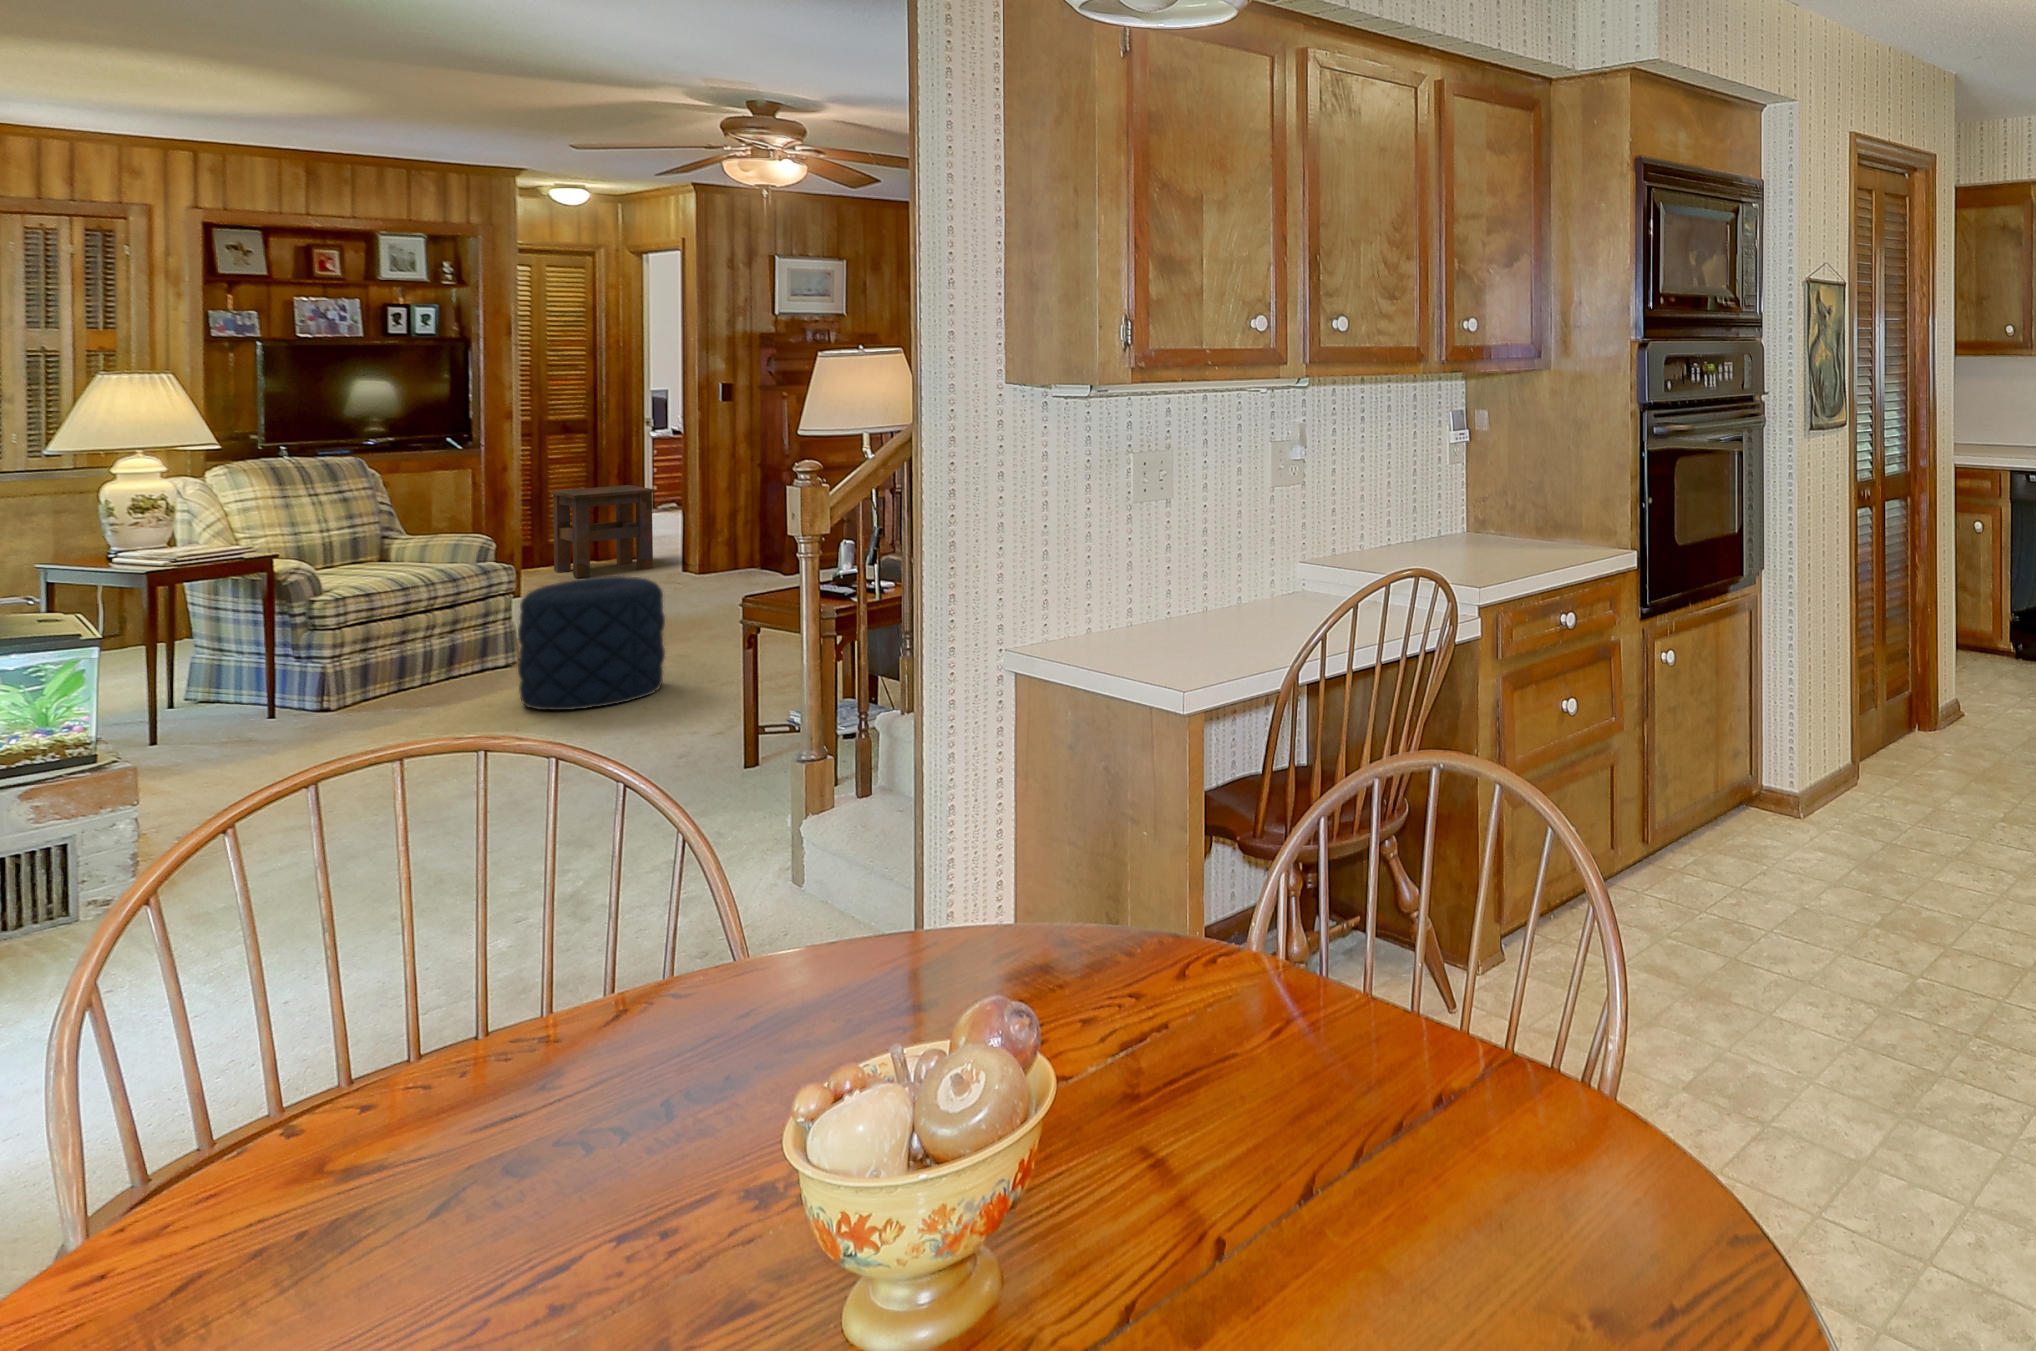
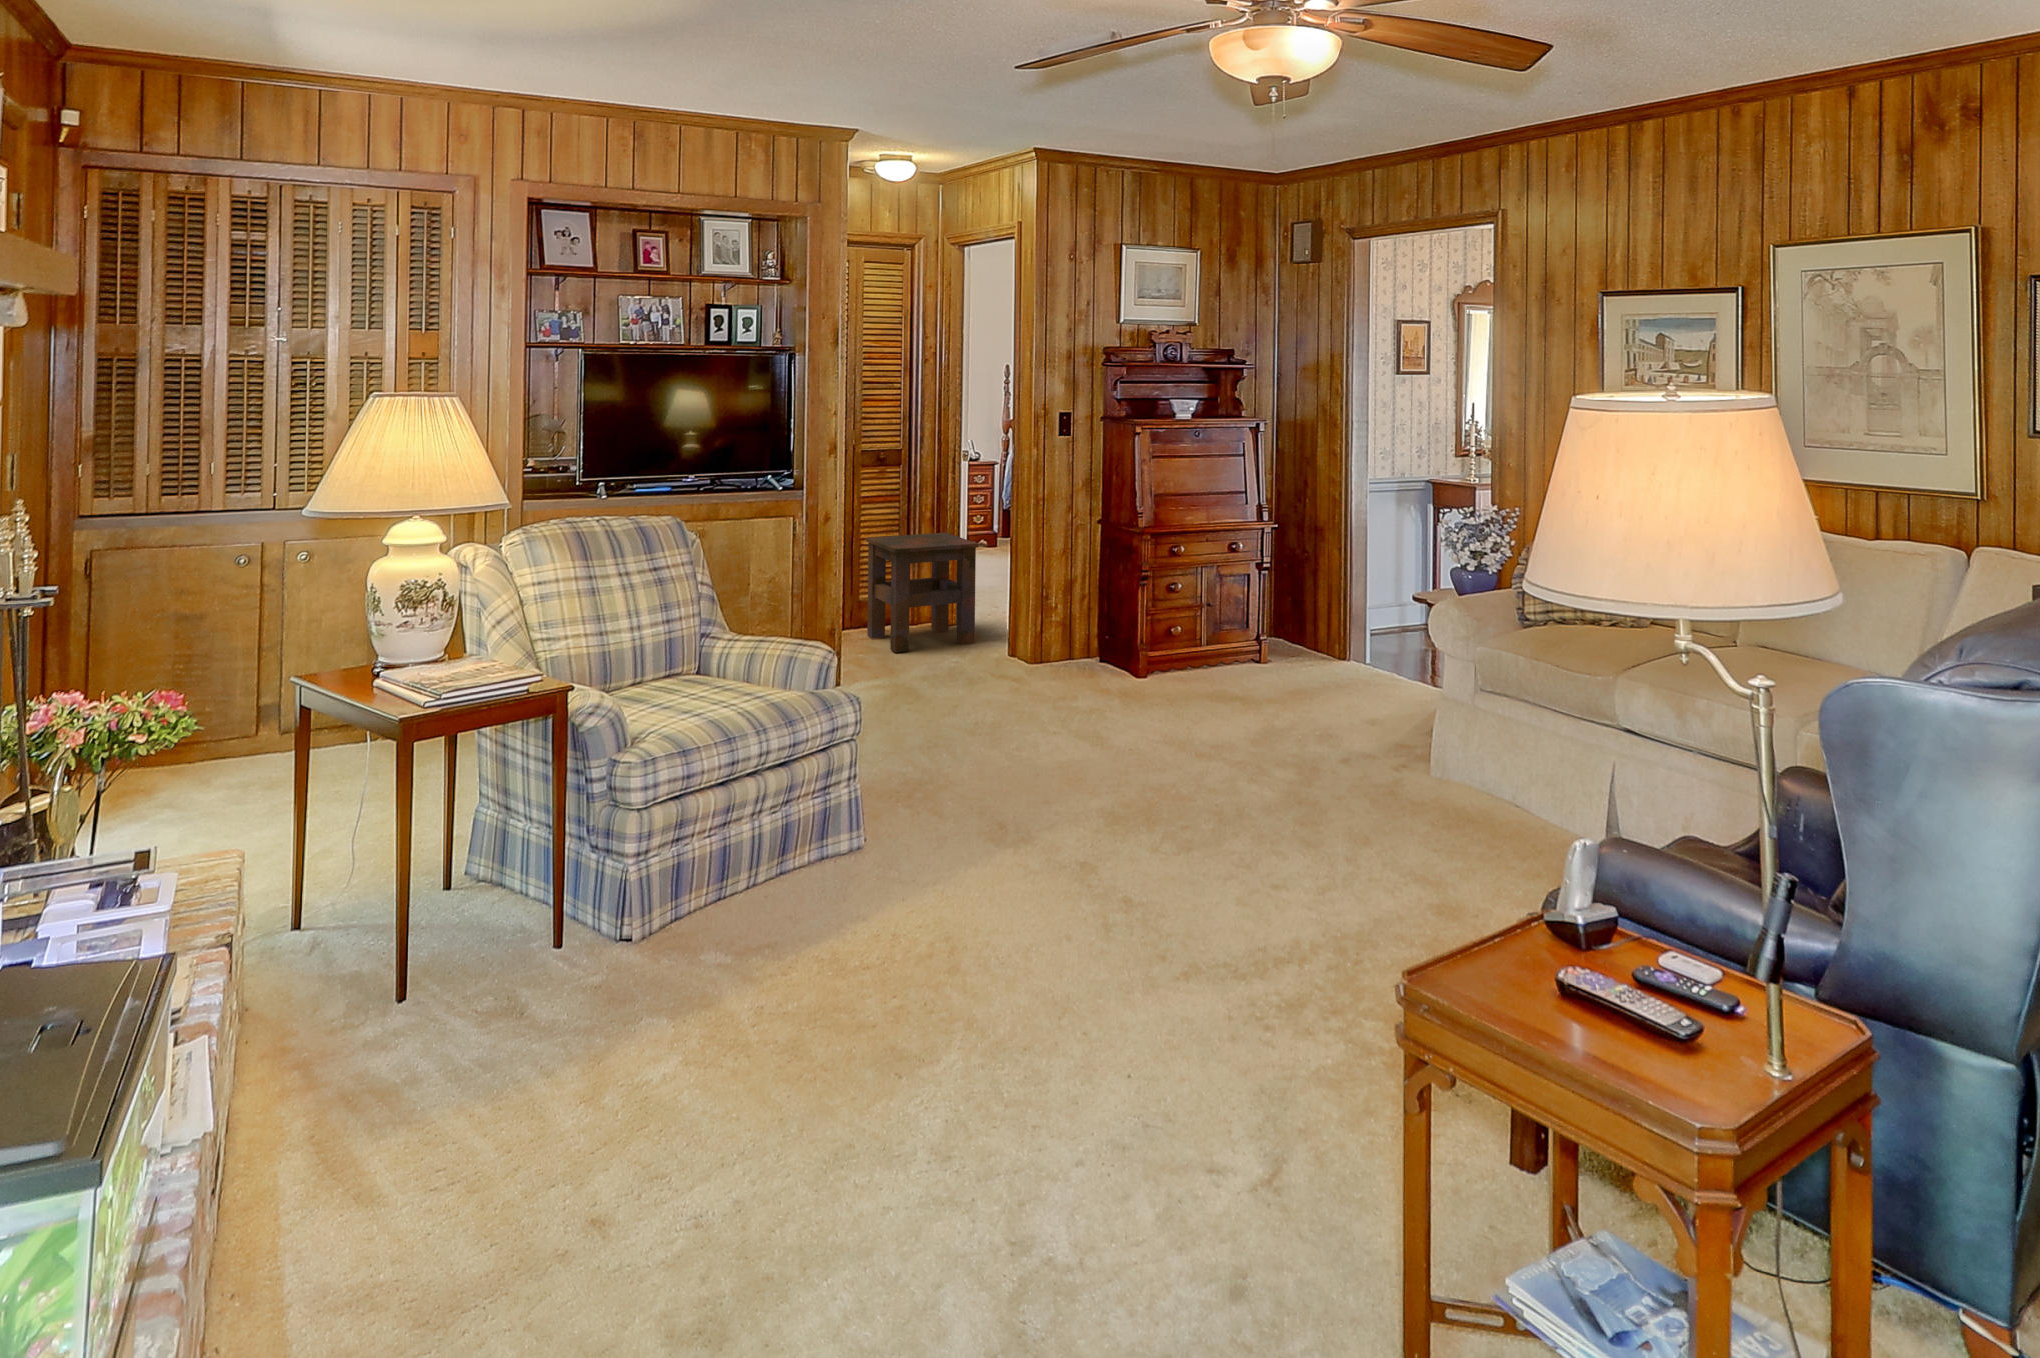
pouf: present [518,576,665,710] -> none [889,759,1097,1020]

